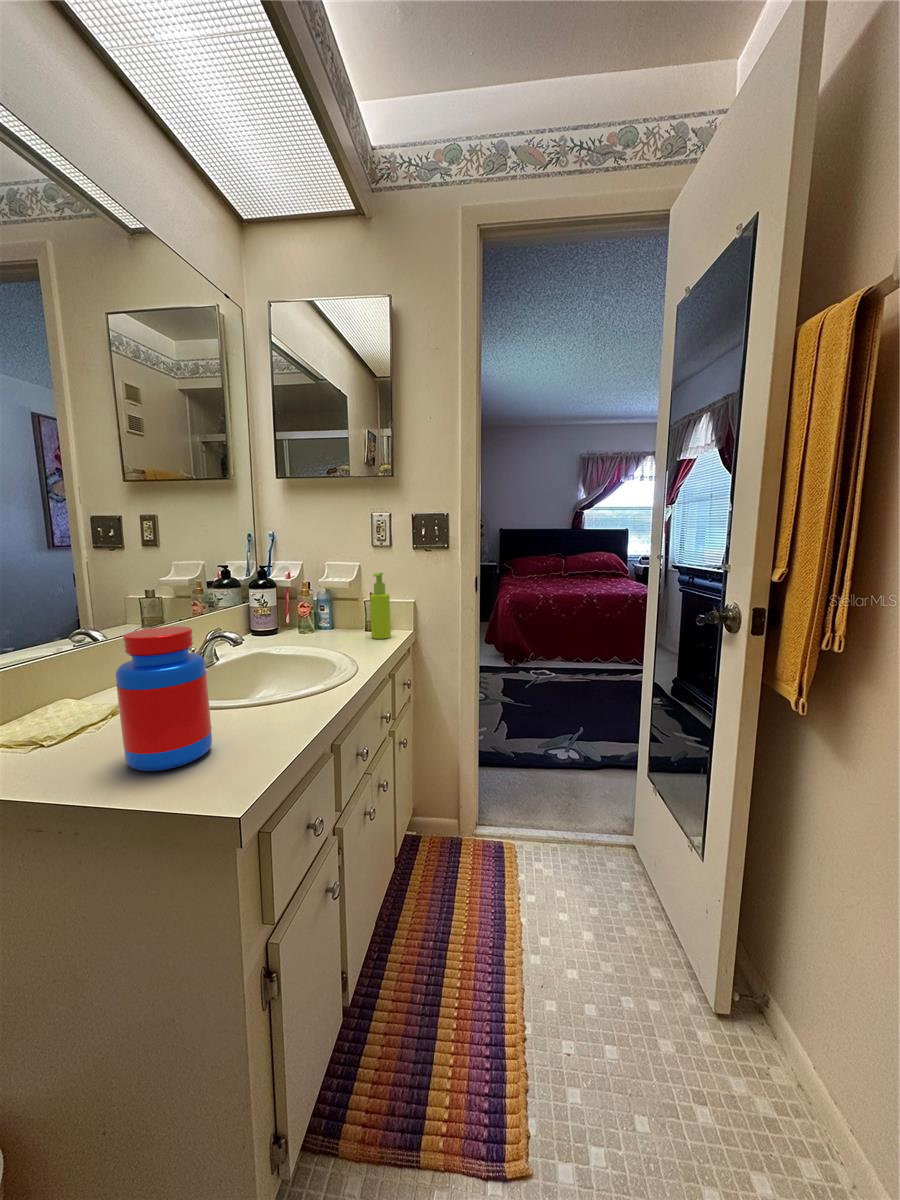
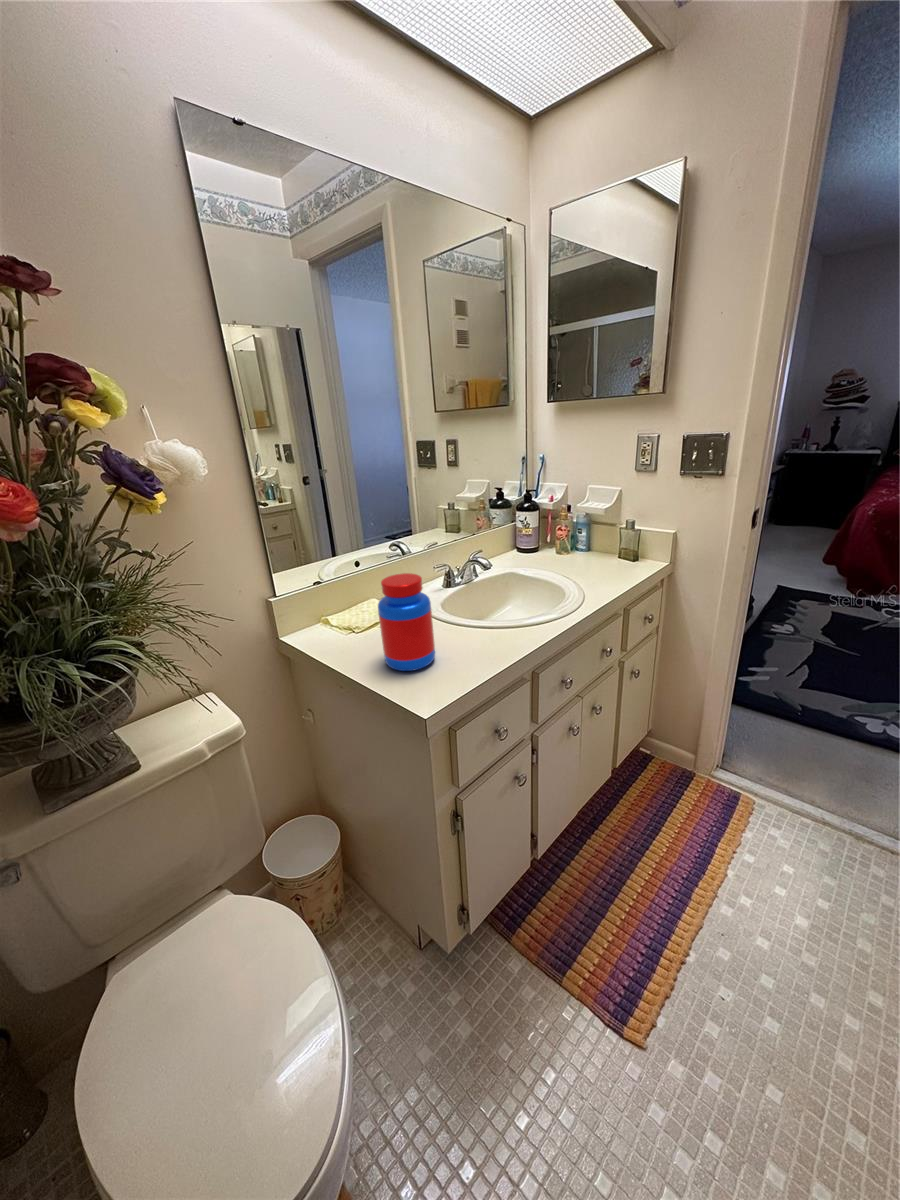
soap dispenser: present [370,573,391,639] -> none [617,503,641,571]

